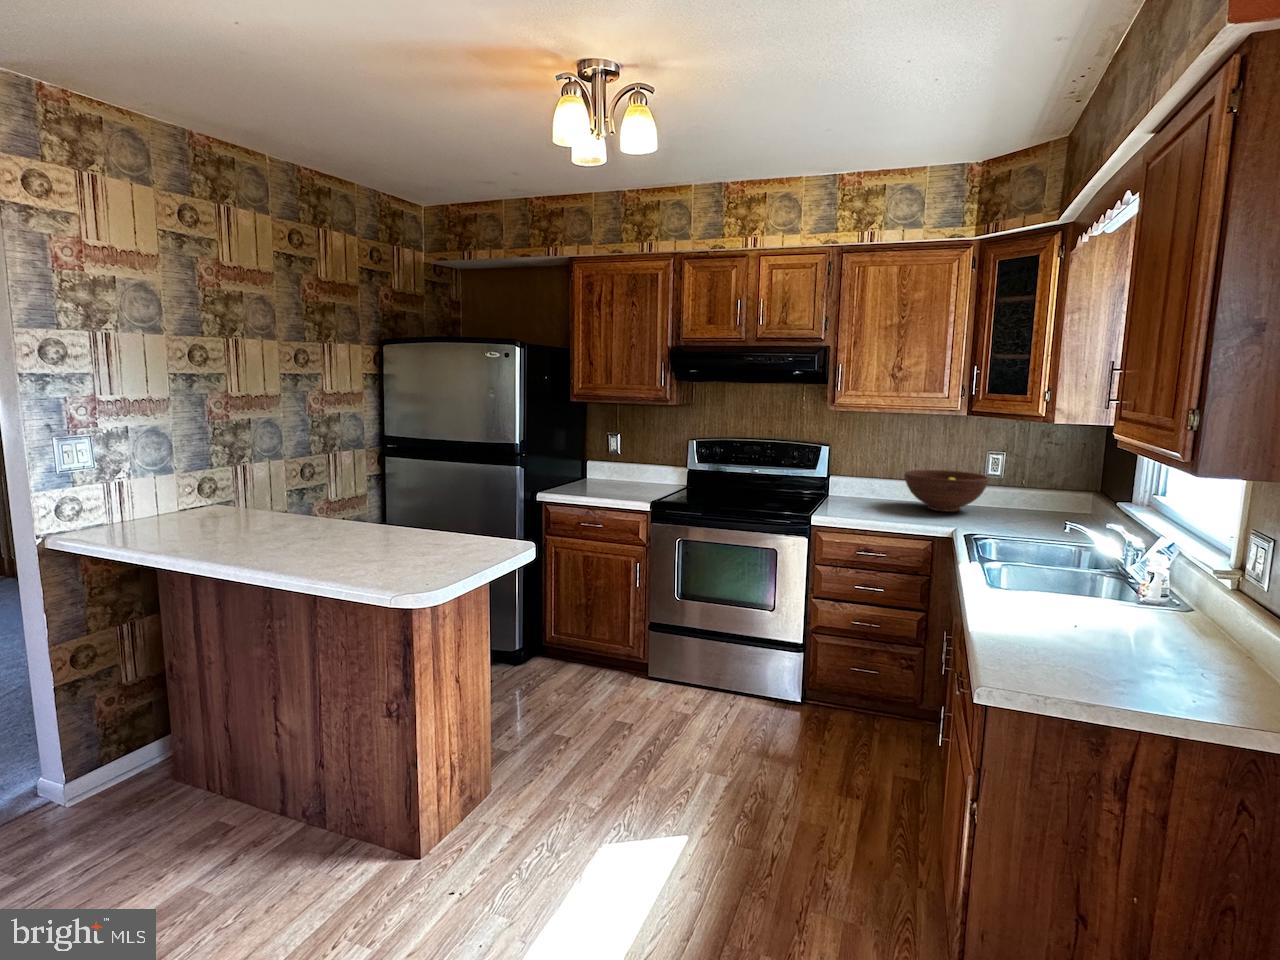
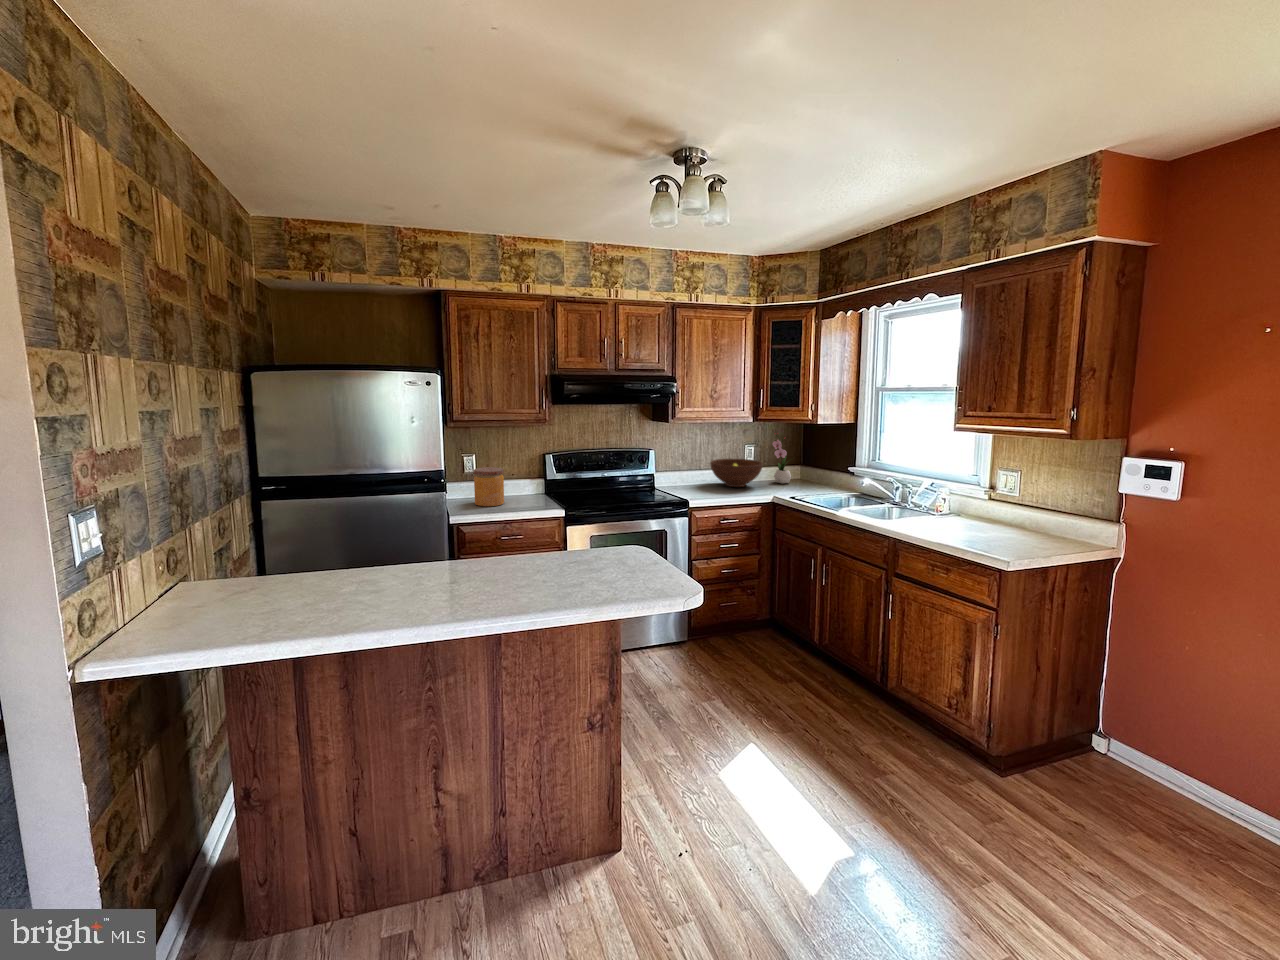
flower arrangement: none [1018,436,1060,517] -> present [773,433,791,484]
jar: none [586,450,618,492] -> present [474,467,504,506]

